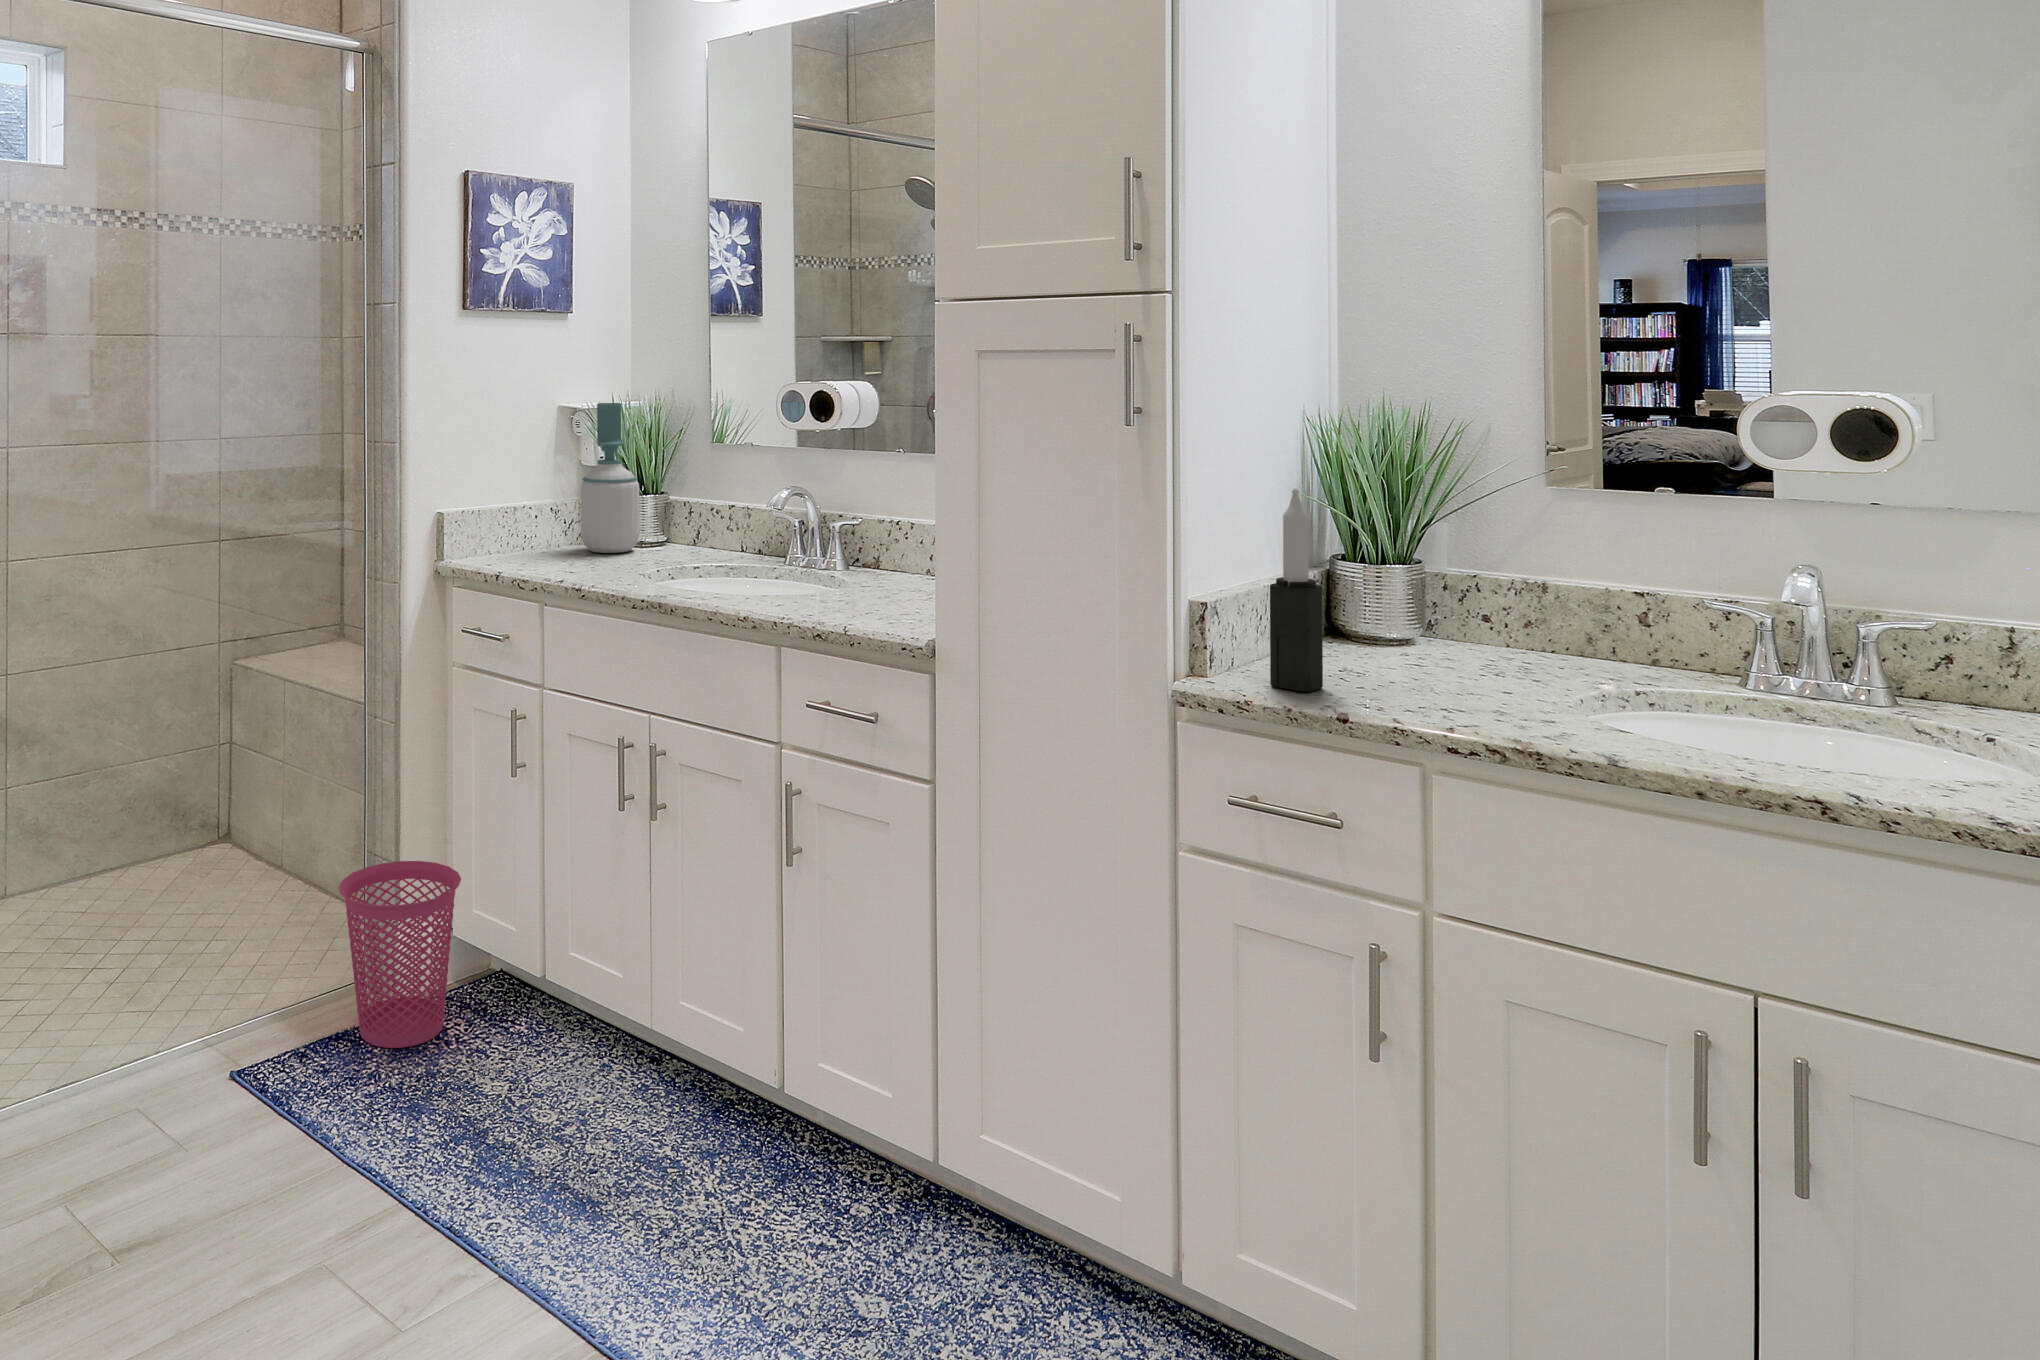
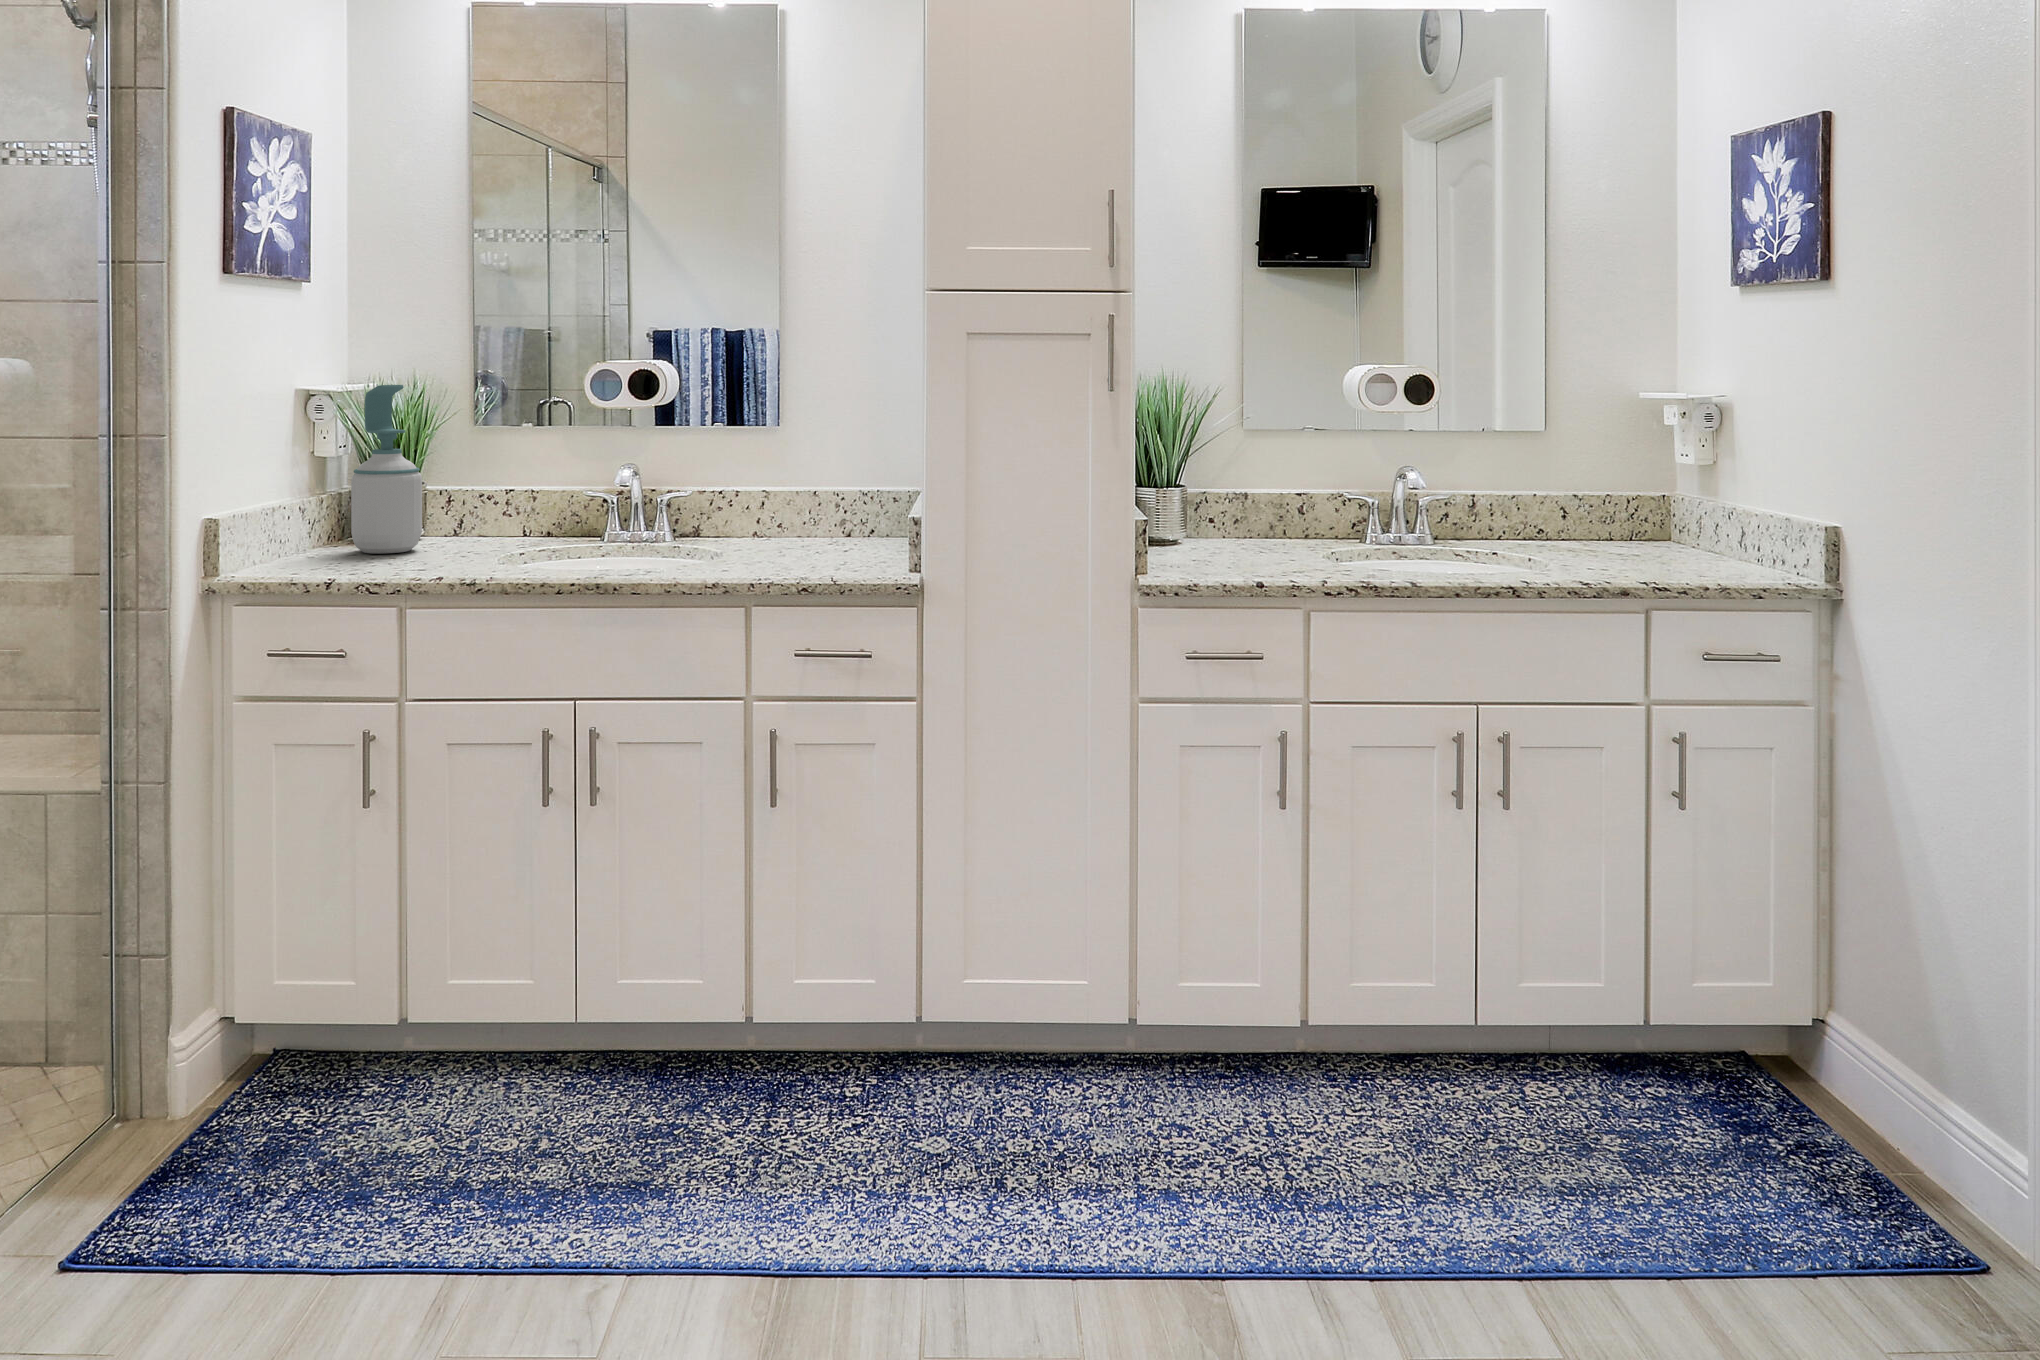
candle: present [1270,488,1323,692] -> none [1184,429,1214,574]
waste basket: present [339,861,461,1048] -> none [140,940,304,1173]

